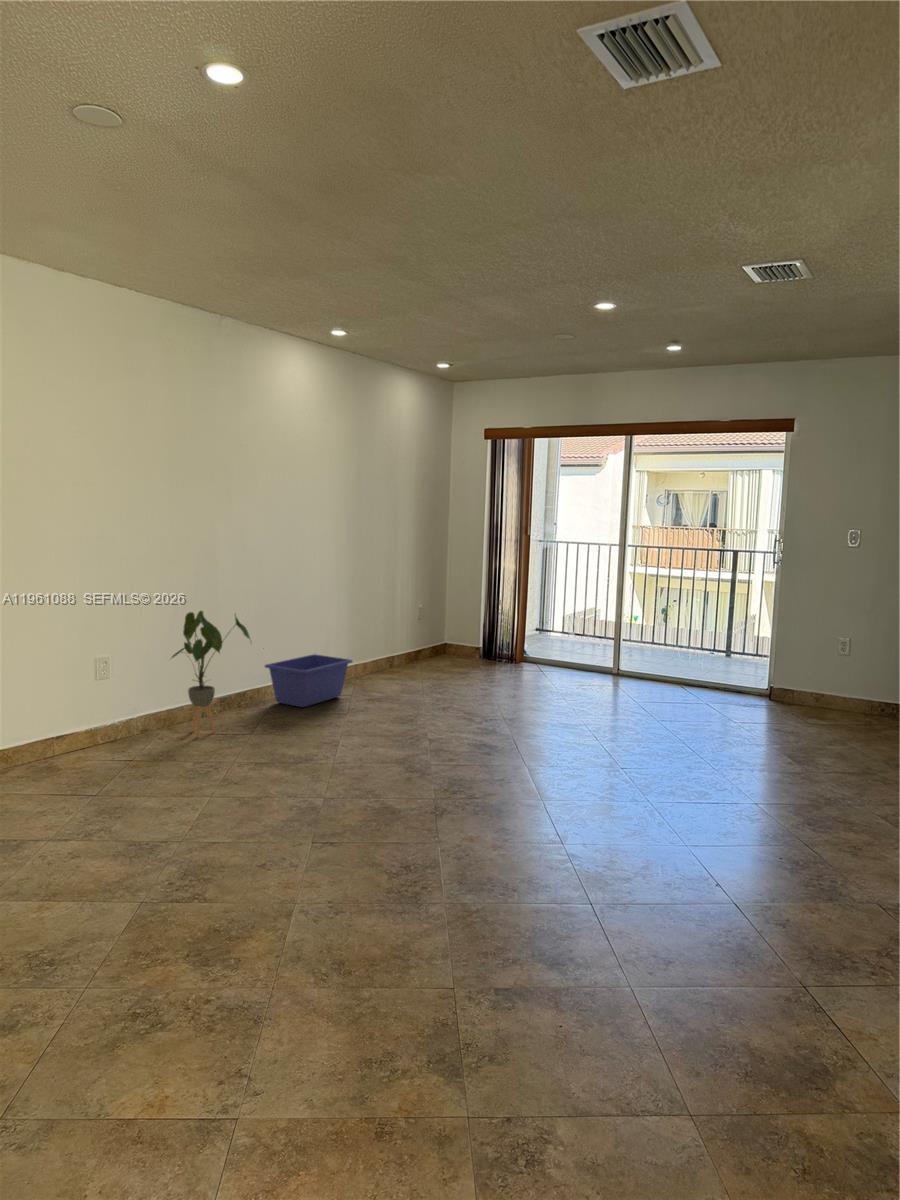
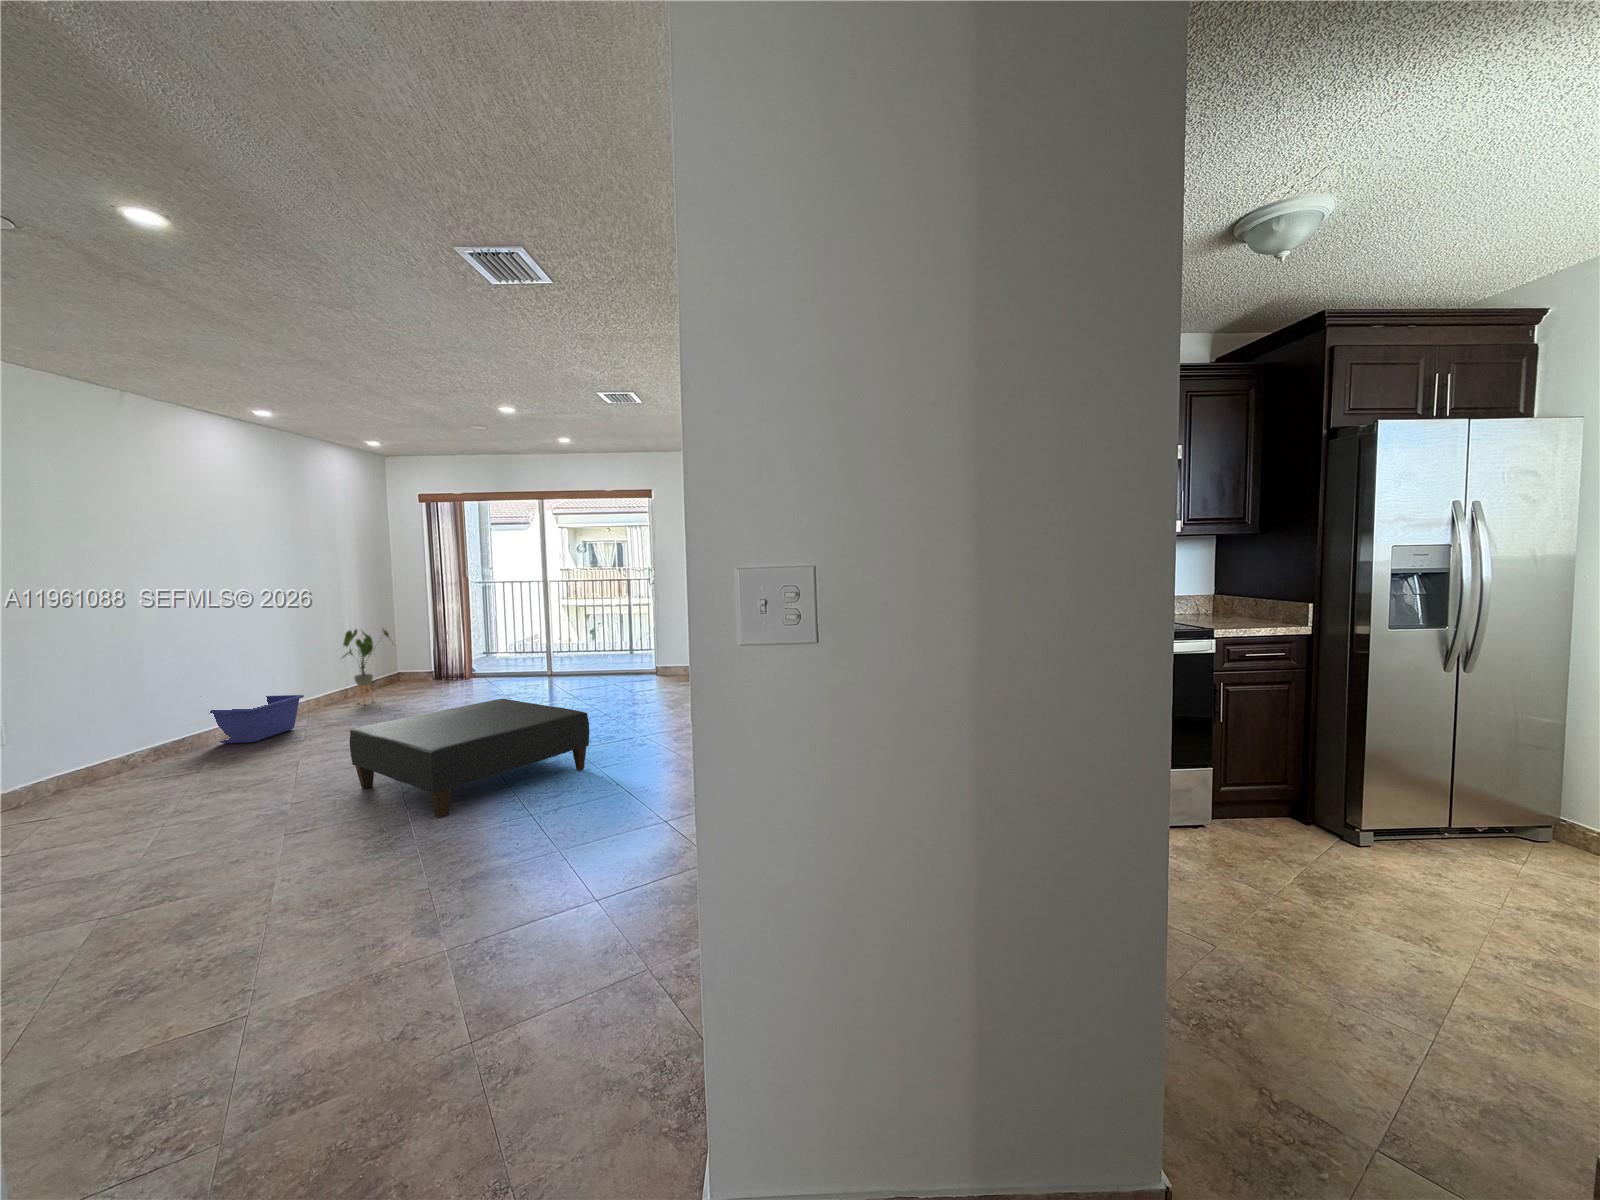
house plant: present [172,611,250,737] -> present [343,629,389,703]
ottoman: none [391,712,698,889] -> present [350,699,589,818]

